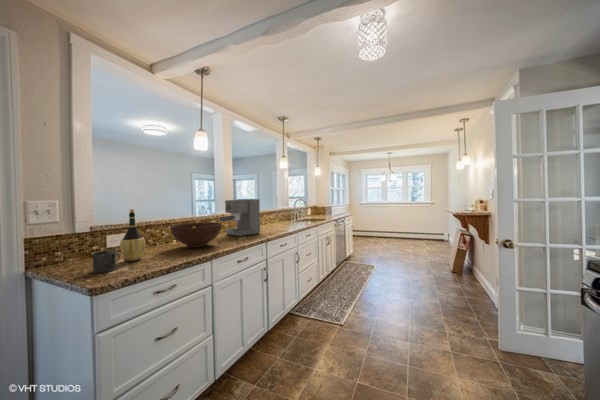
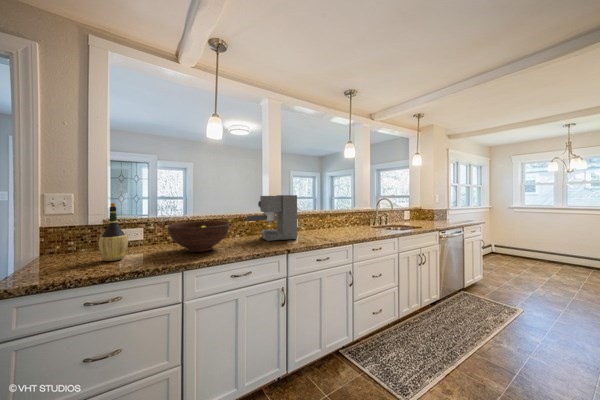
mug: present [92,250,120,273] -> none [47,248,78,273]

